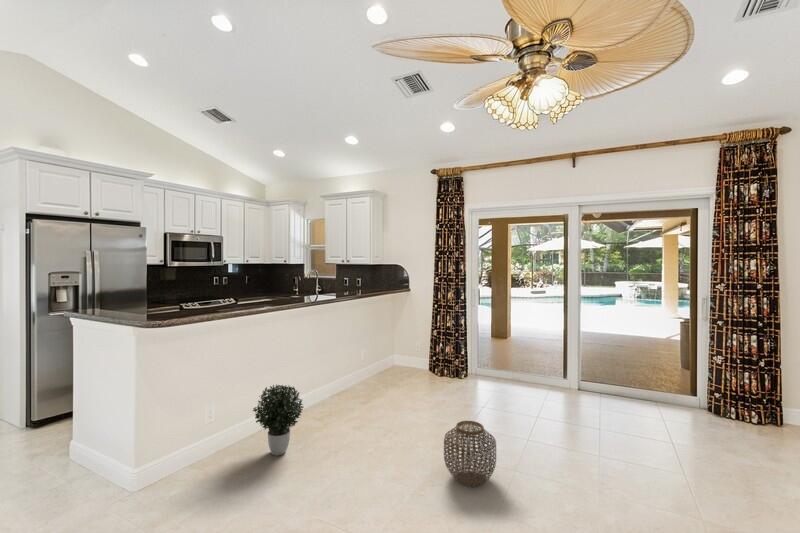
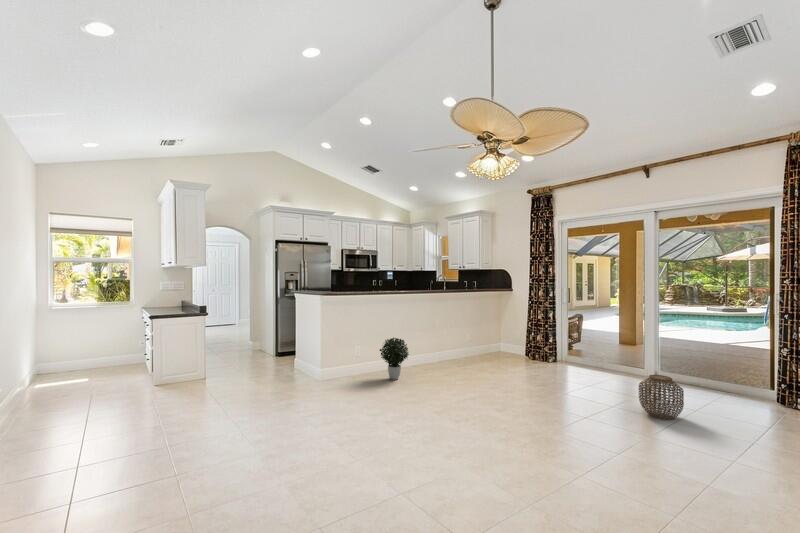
woven basket: present [444,421,496,487] -> present [639,375,684,420]

